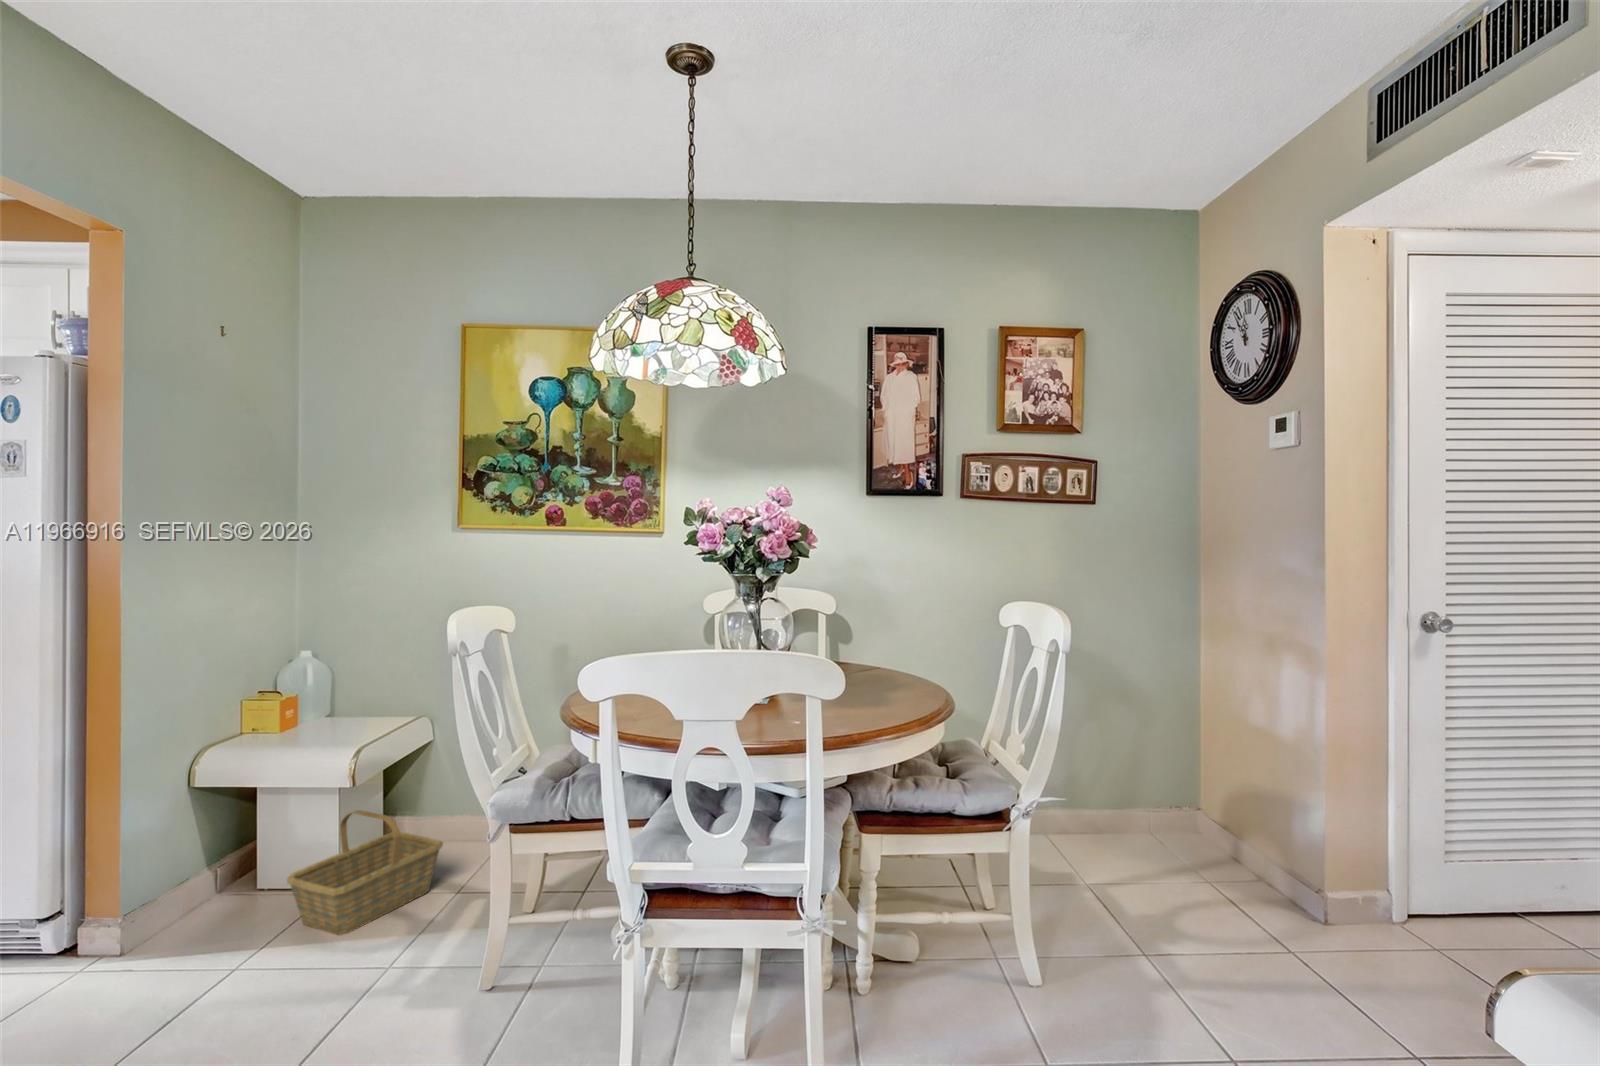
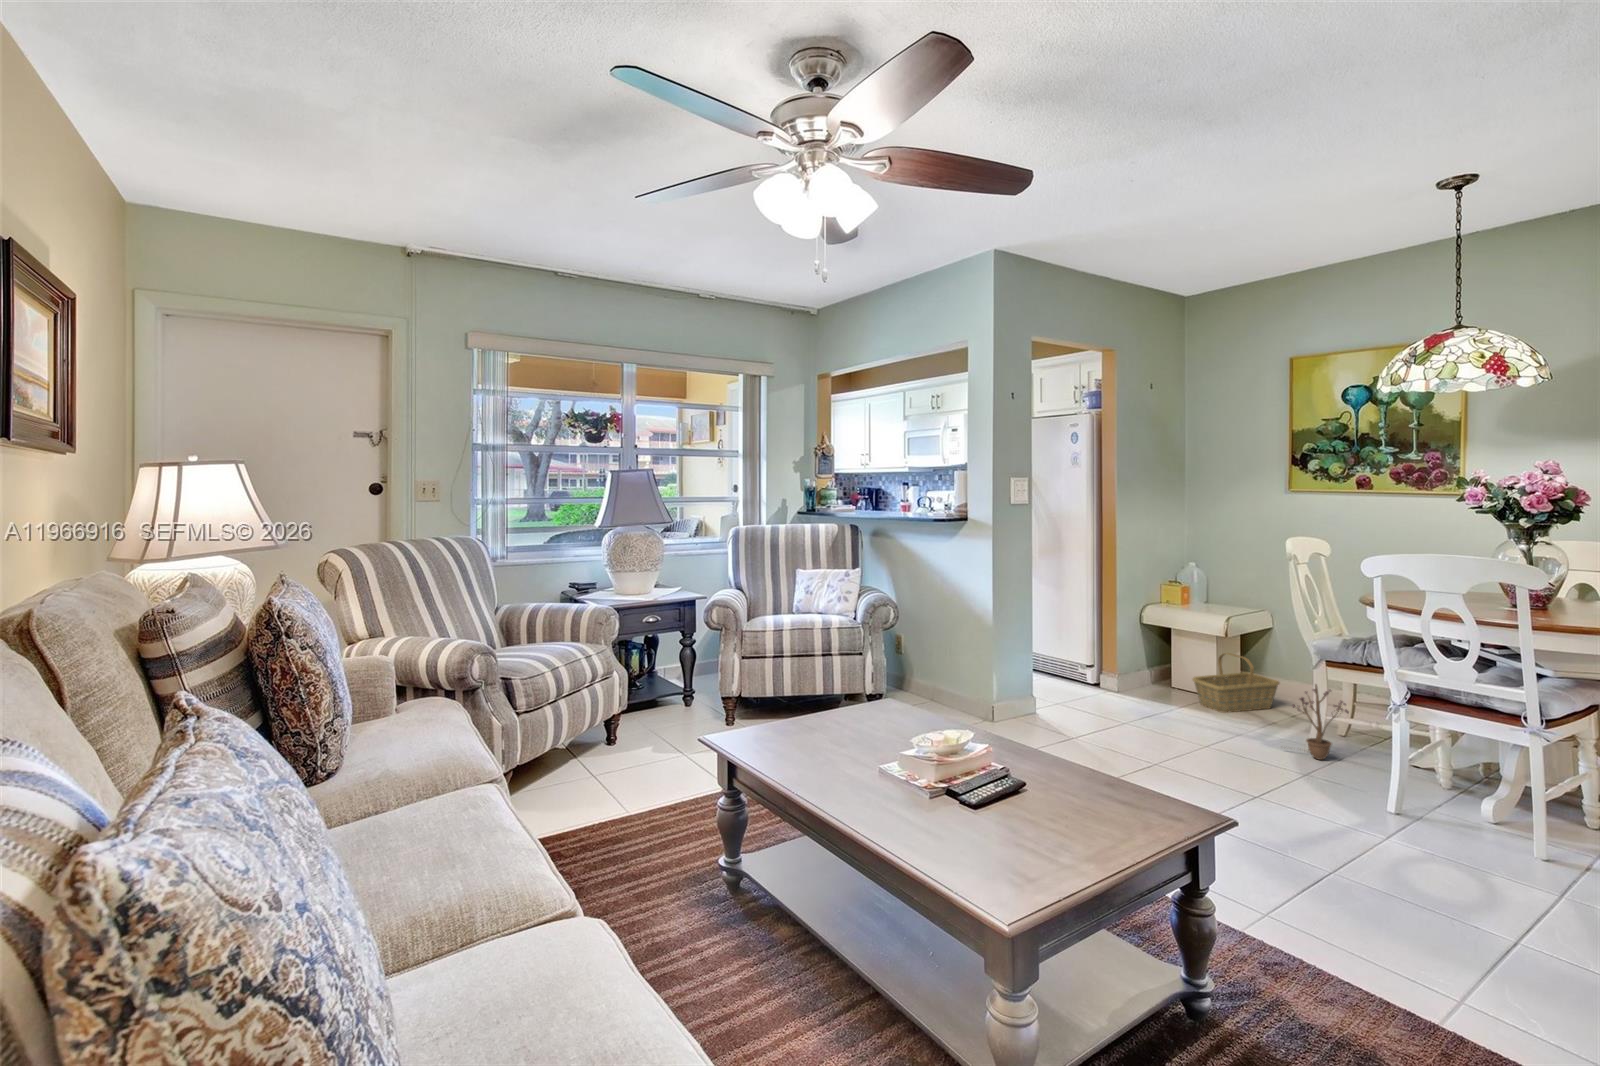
decorative plant: none [441,875,553,1019] -> present [1292,684,1349,760]

